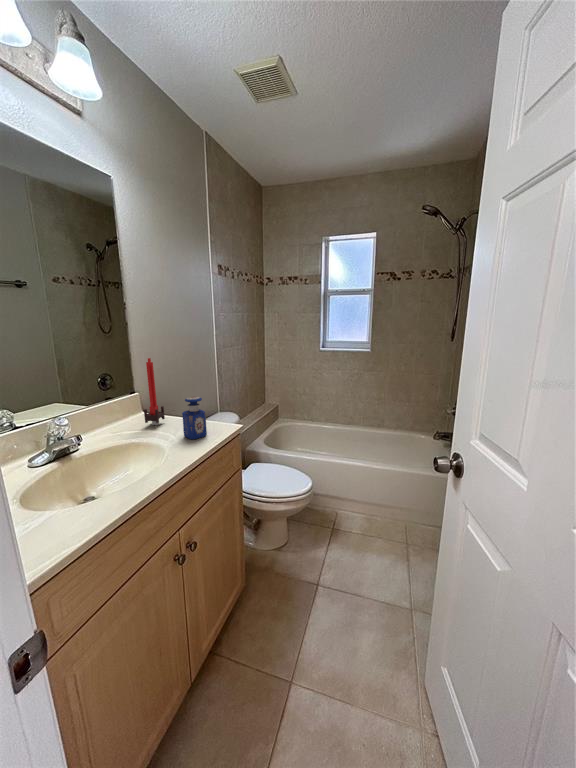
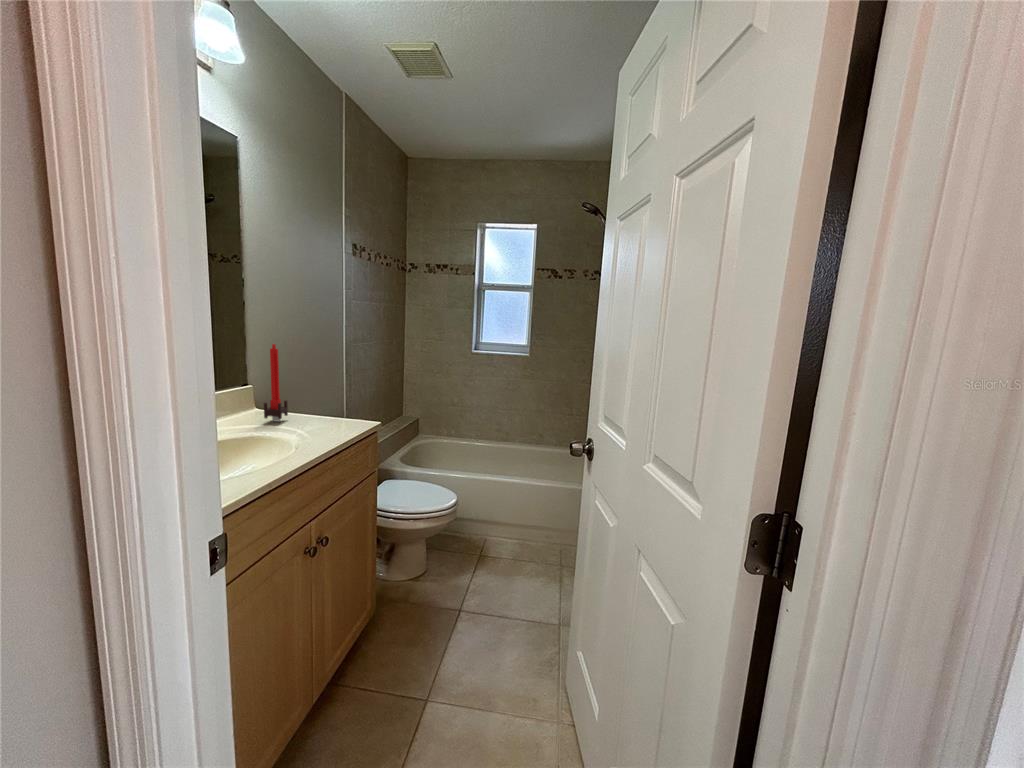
perfume bottle: present [182,396,207,439] -> none [314,387,341,434]

